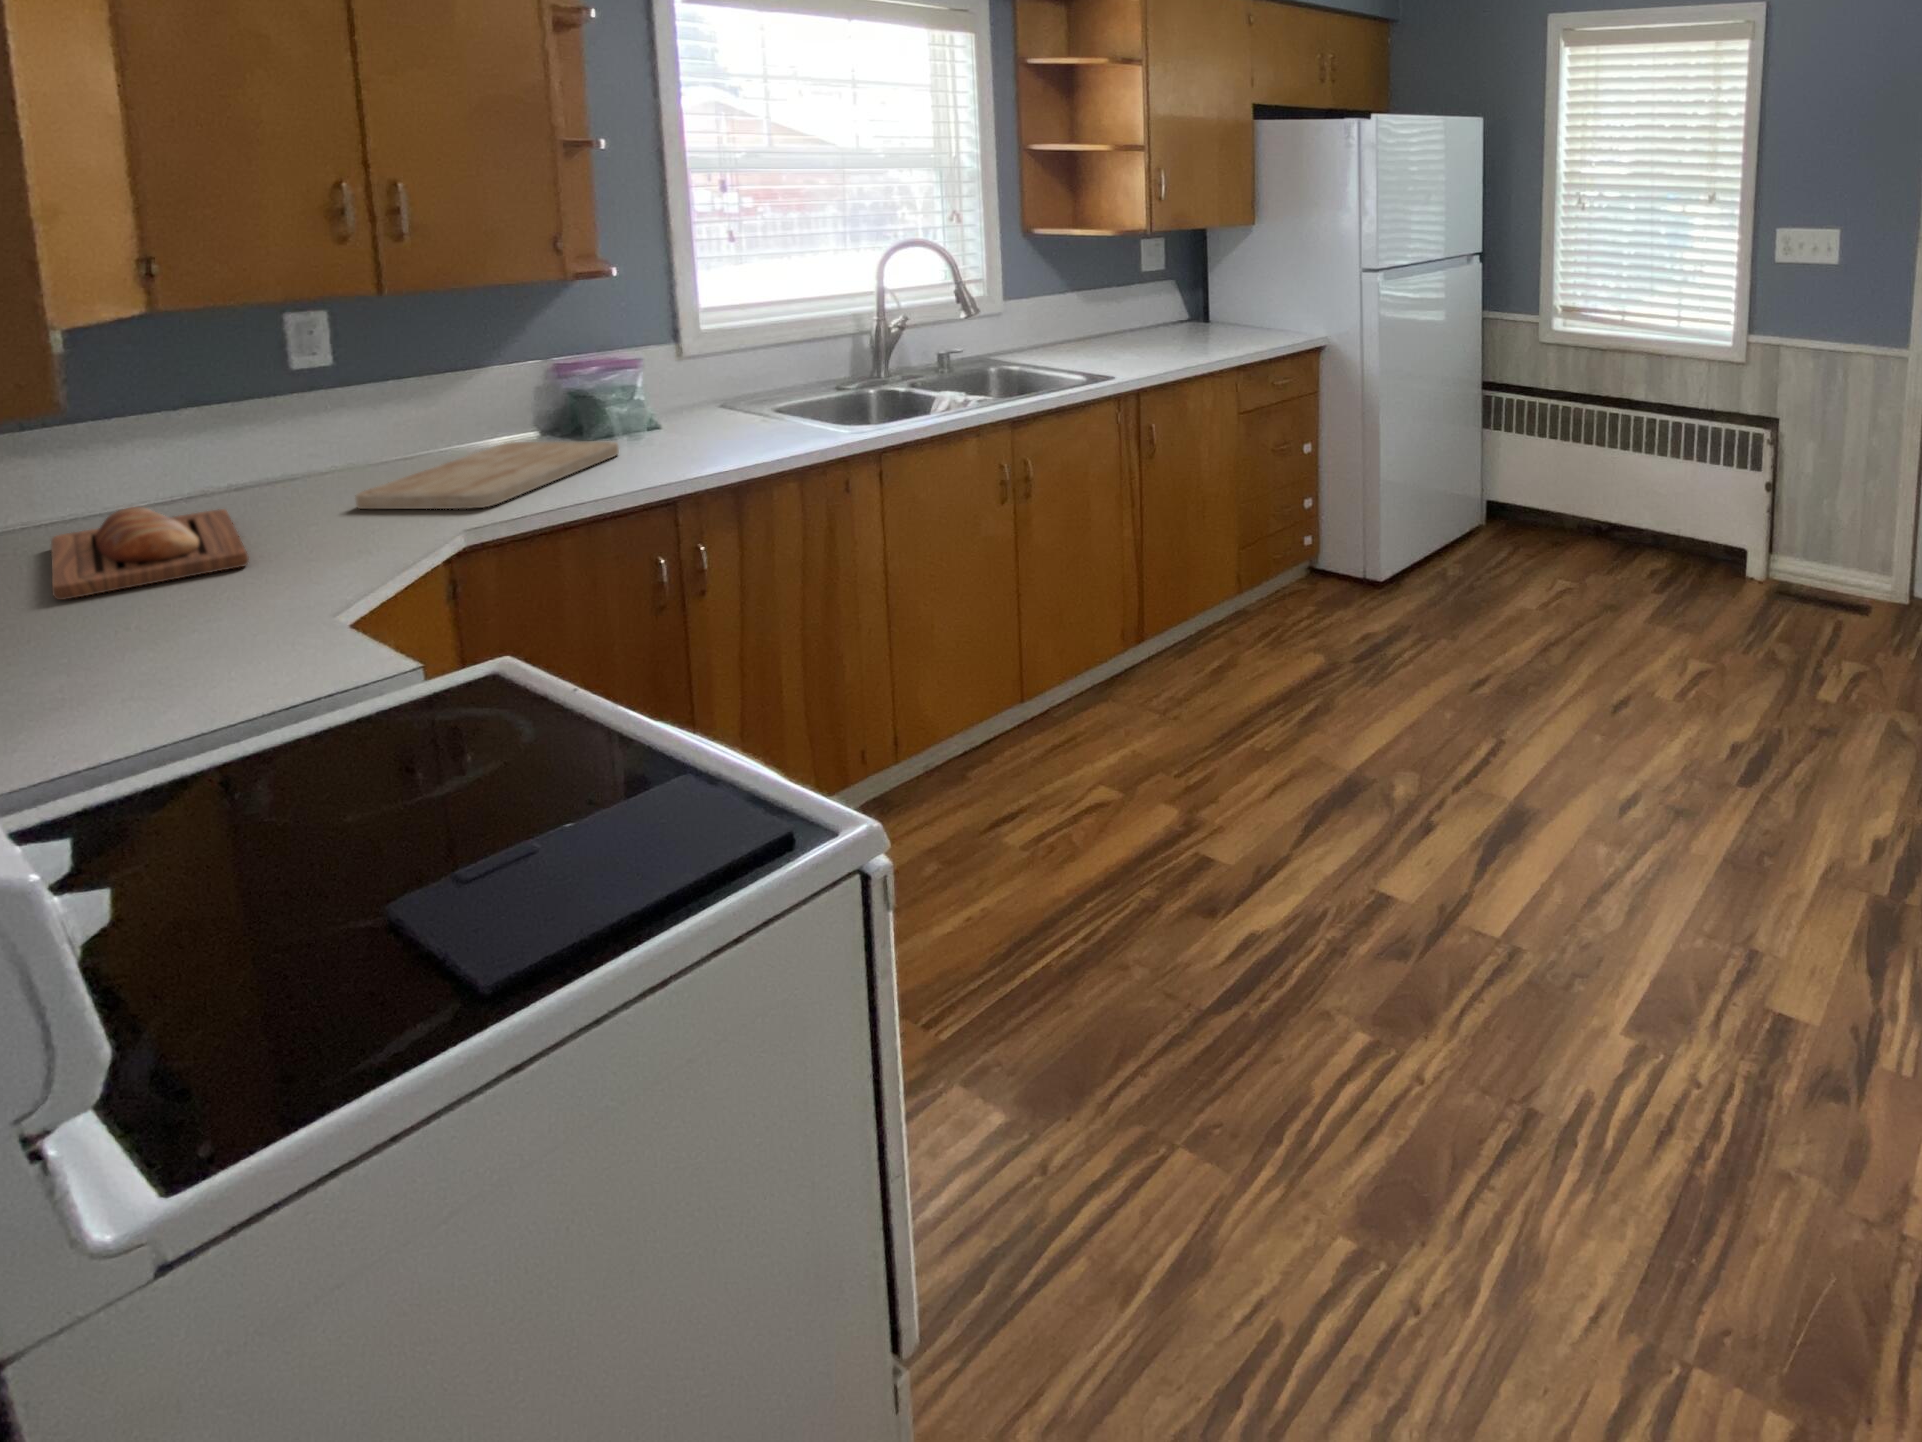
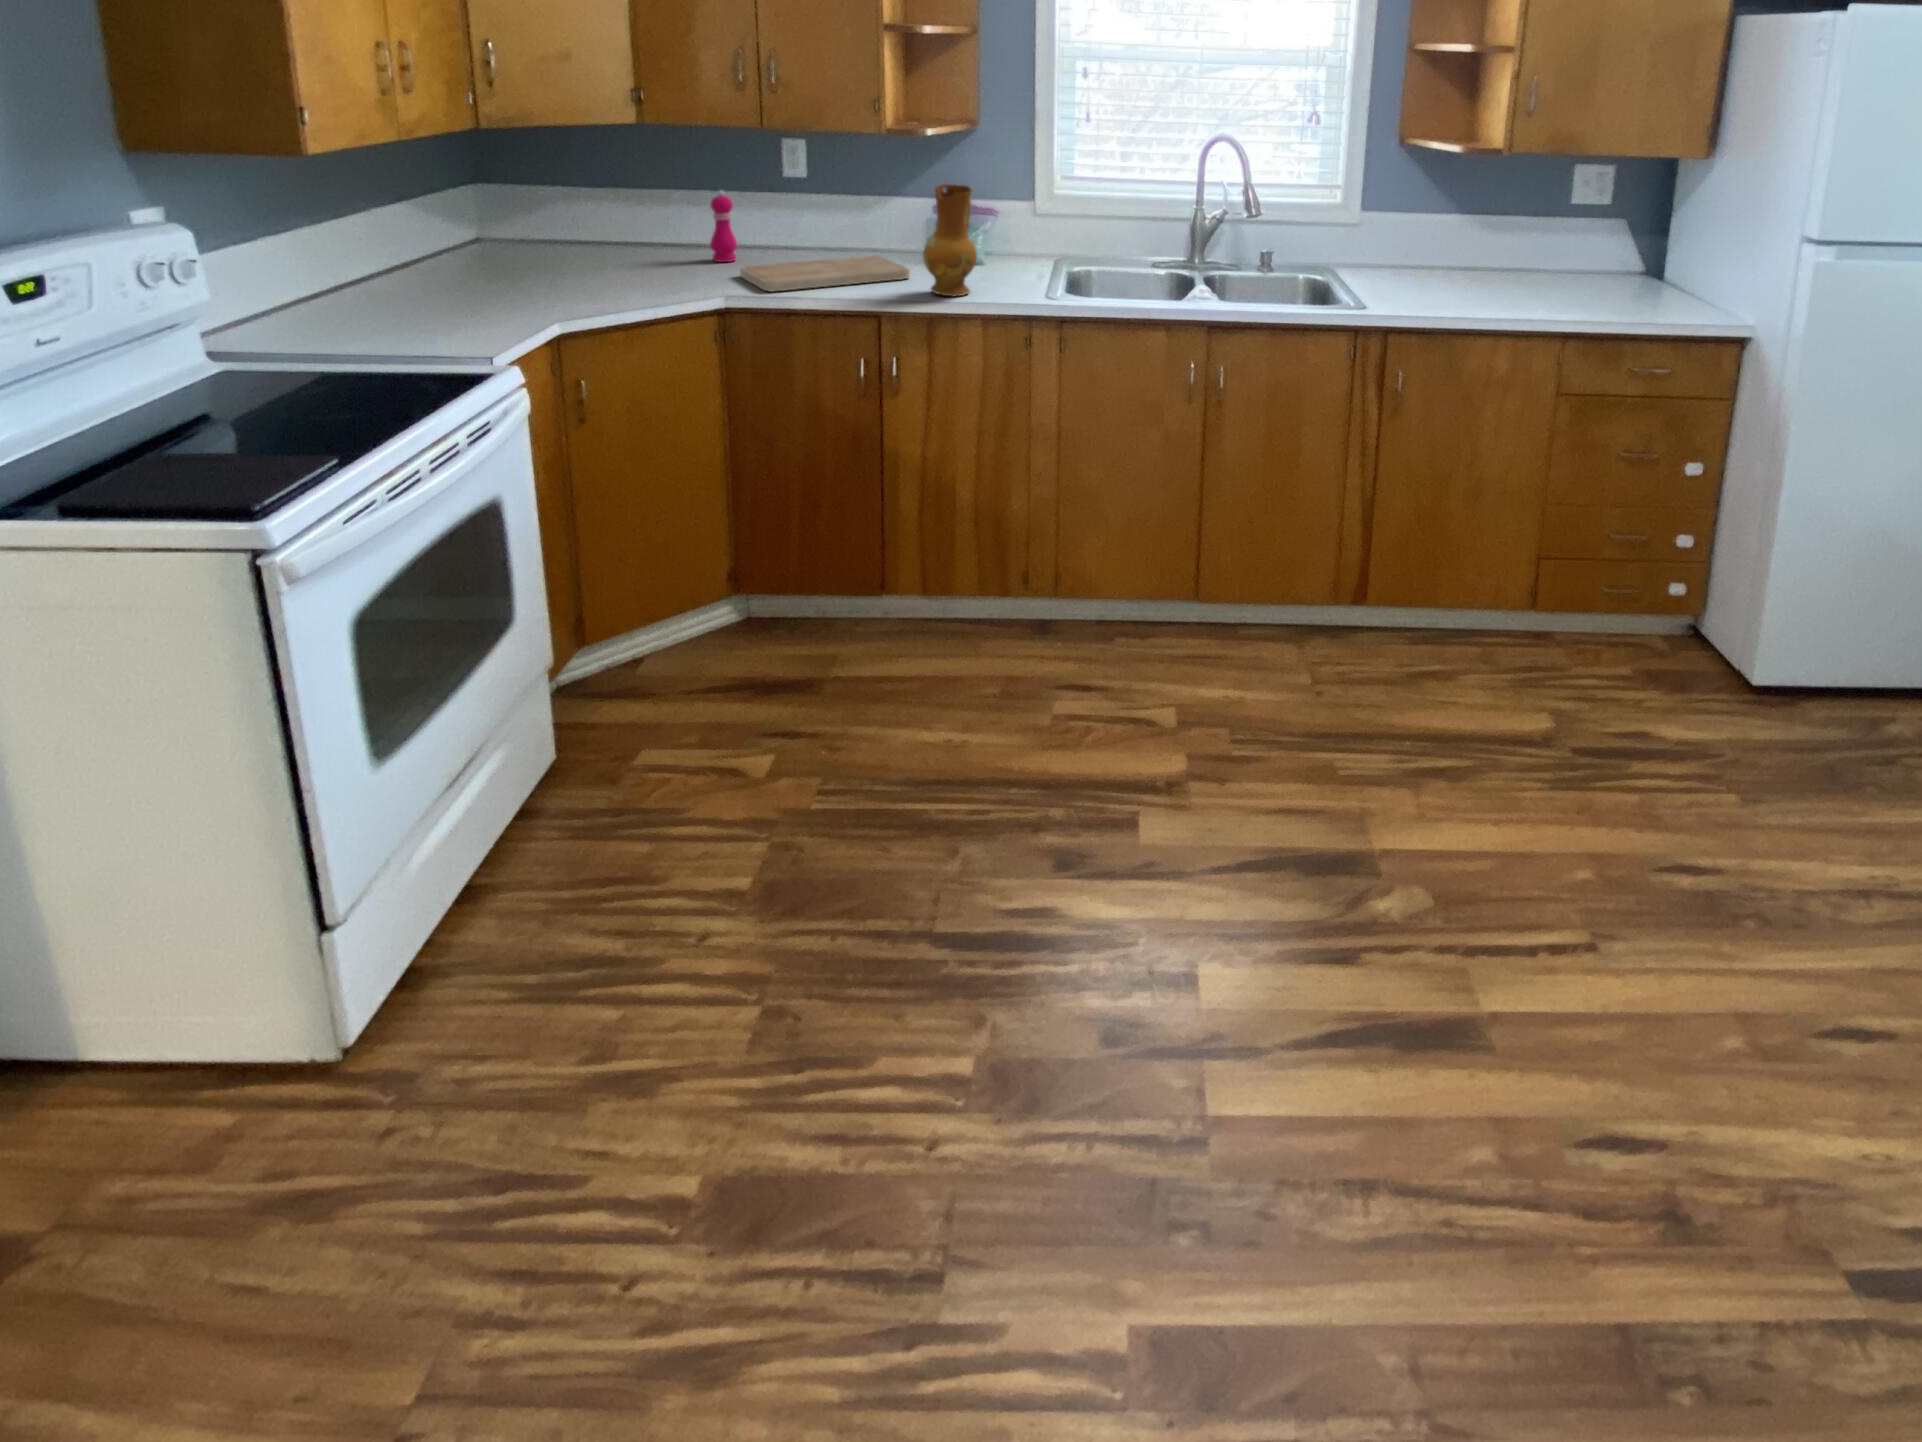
ceramic jug: none [686,323,760,455] -> present [923,184,977,297]
pepper mill: none [199,397,260,509] -> present [710,191,737,262]
bread loaf: present [51,507,249,600] -> none [558,247,699,292]

